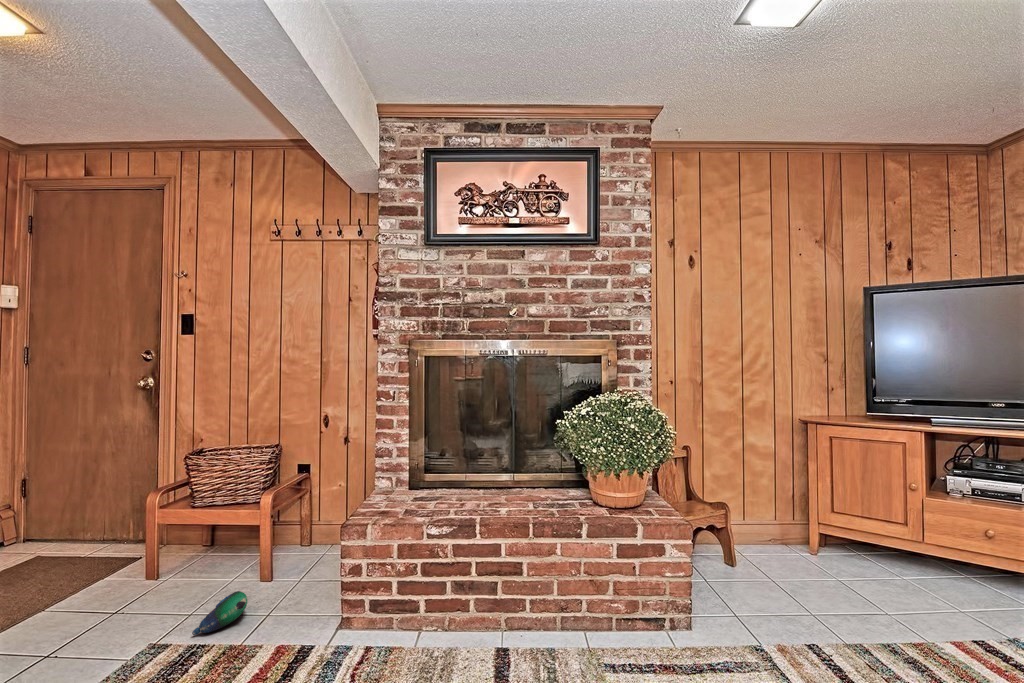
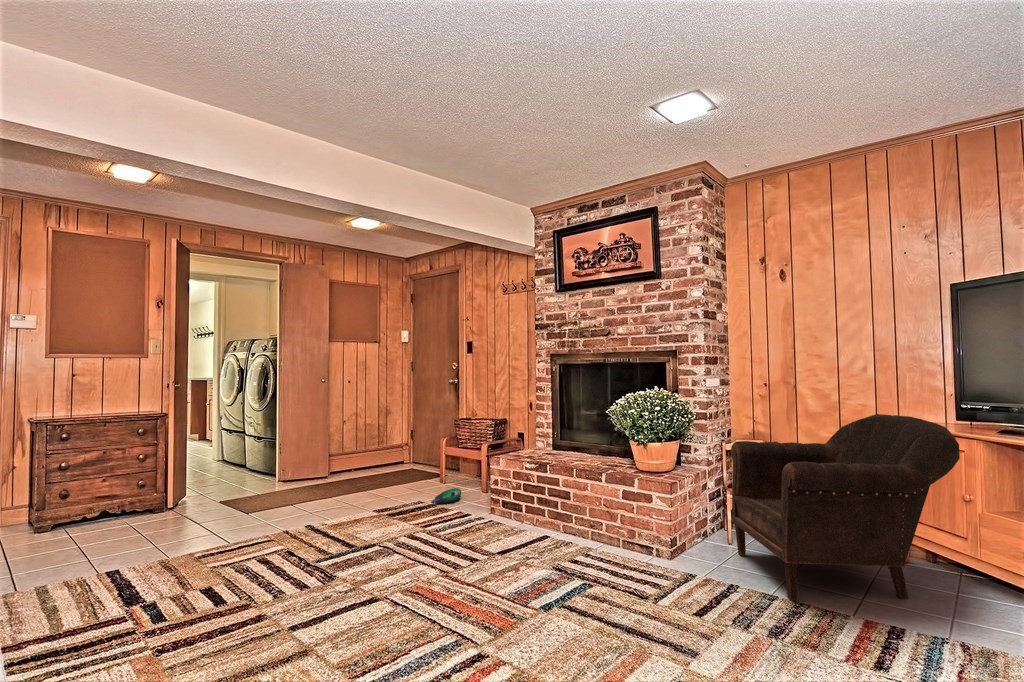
armchair: none [723,416,951,648] -> present [731,414,960,601]

